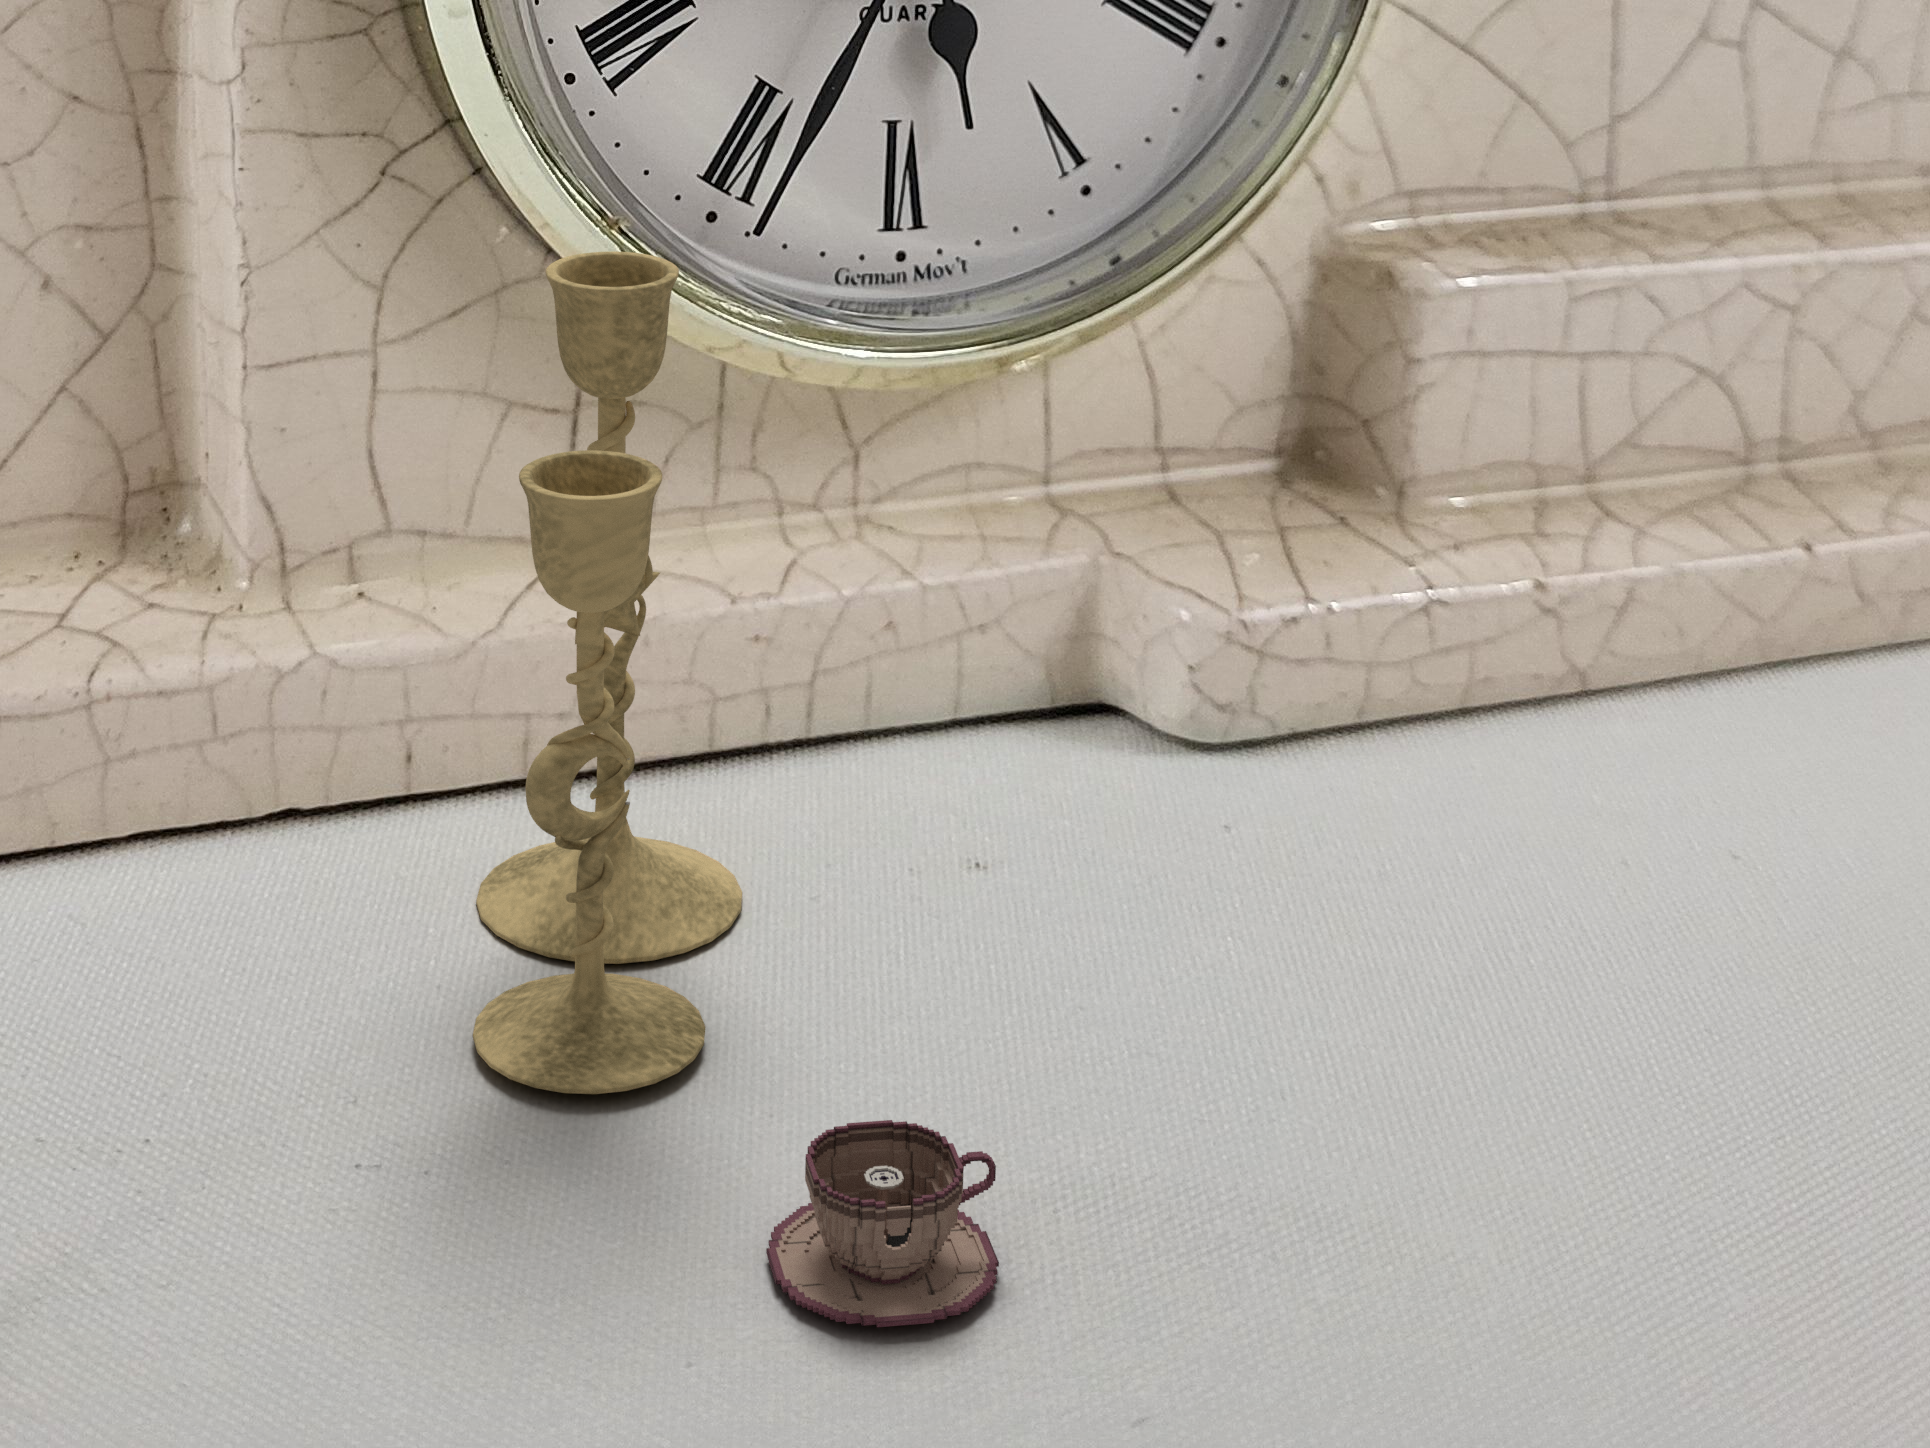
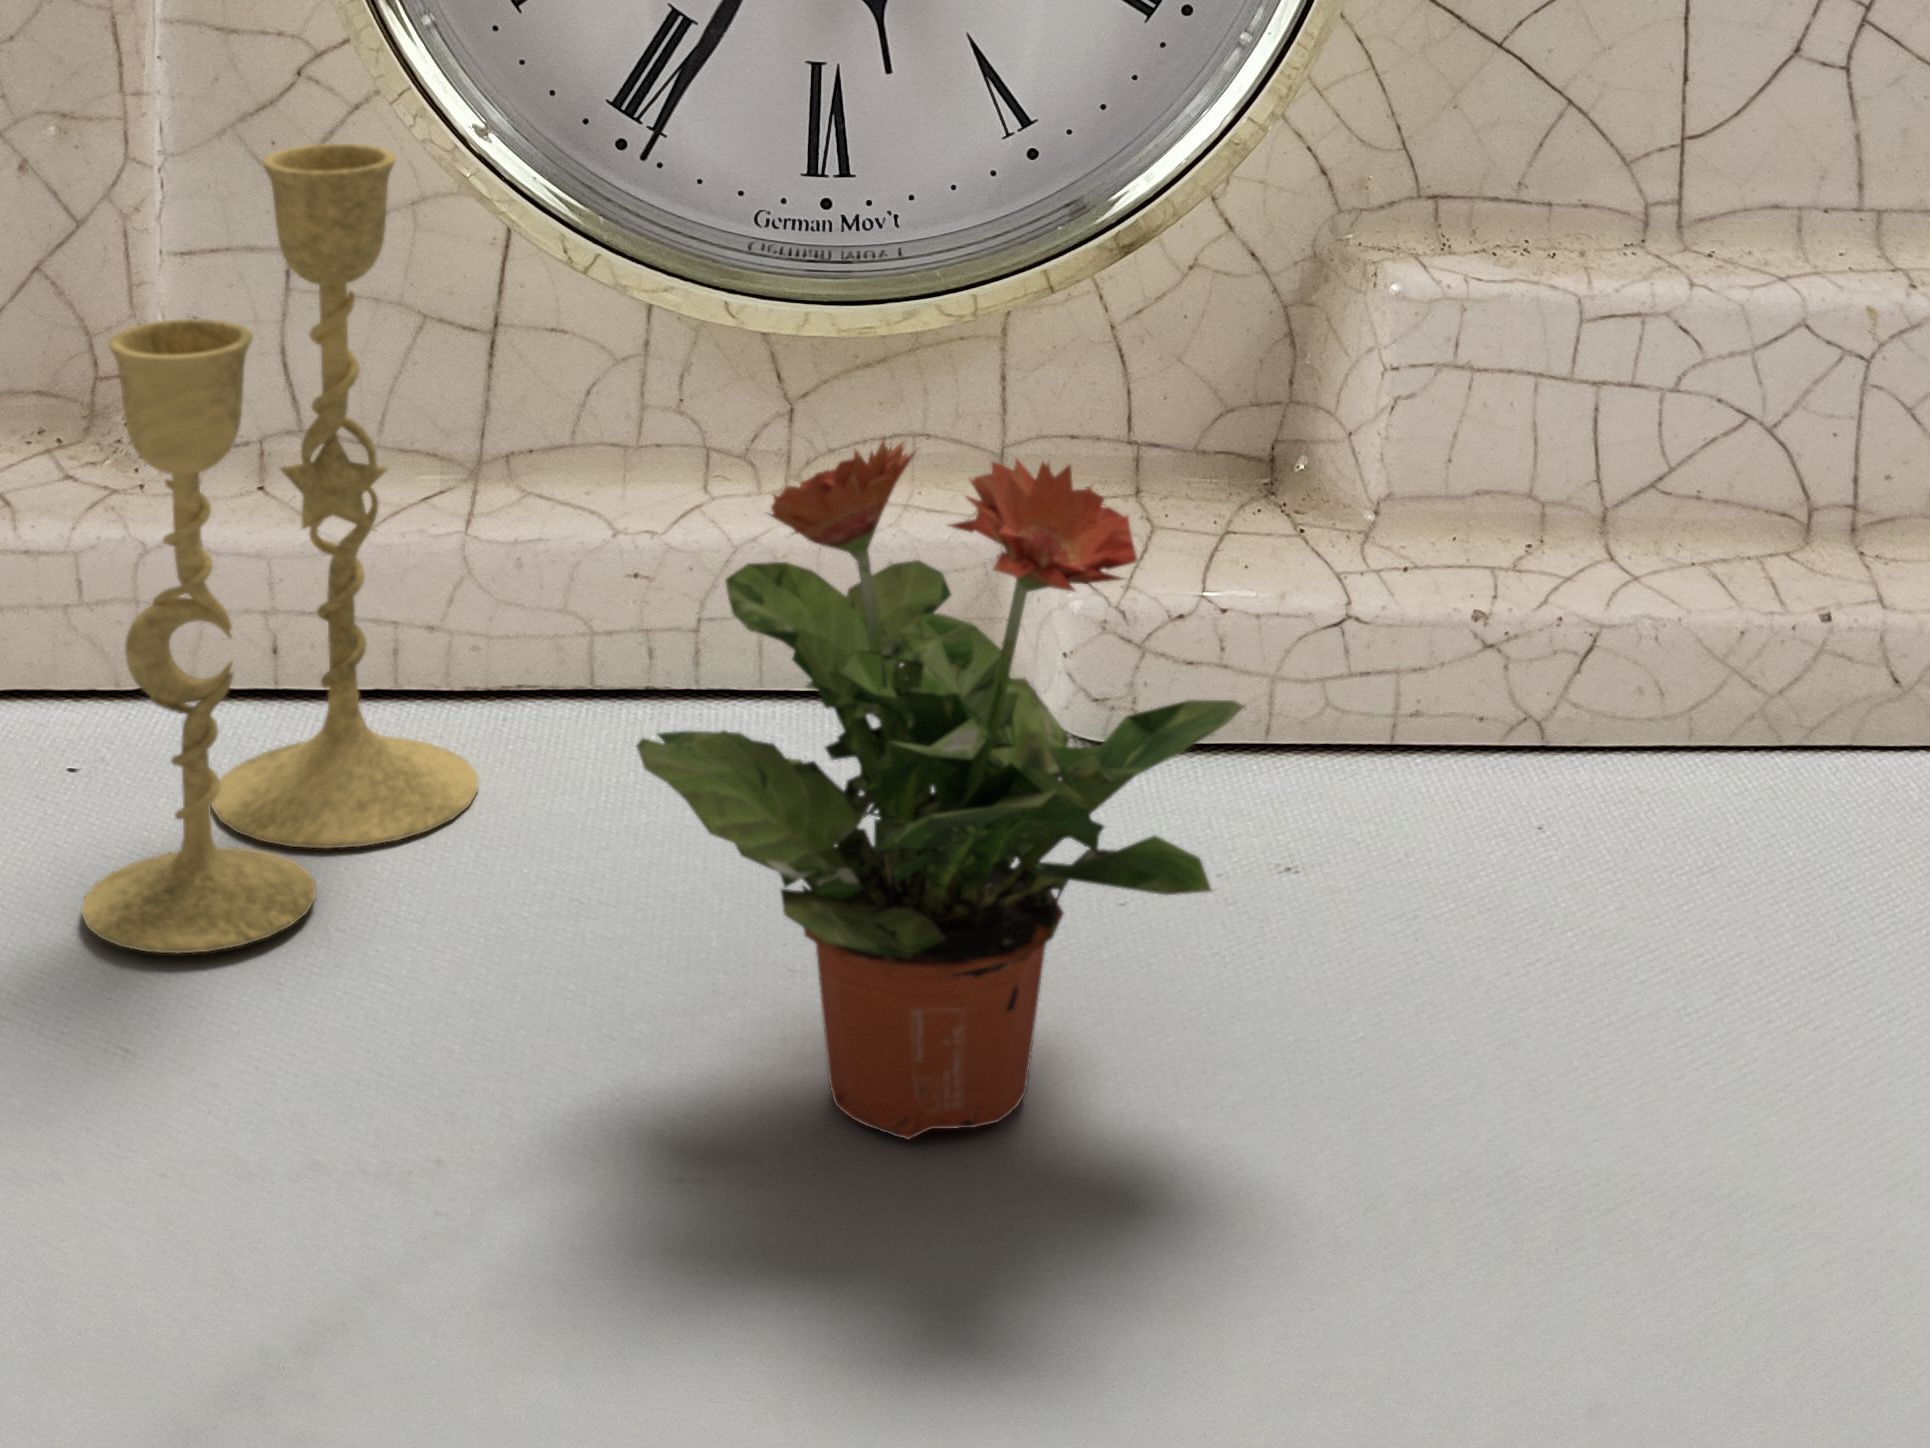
potted plant: none [1148,503,1717,1158] -> present [635,439,1243,1139]
teacup: present [766,1120,999,1327] -> none [142,997,382,1198]

